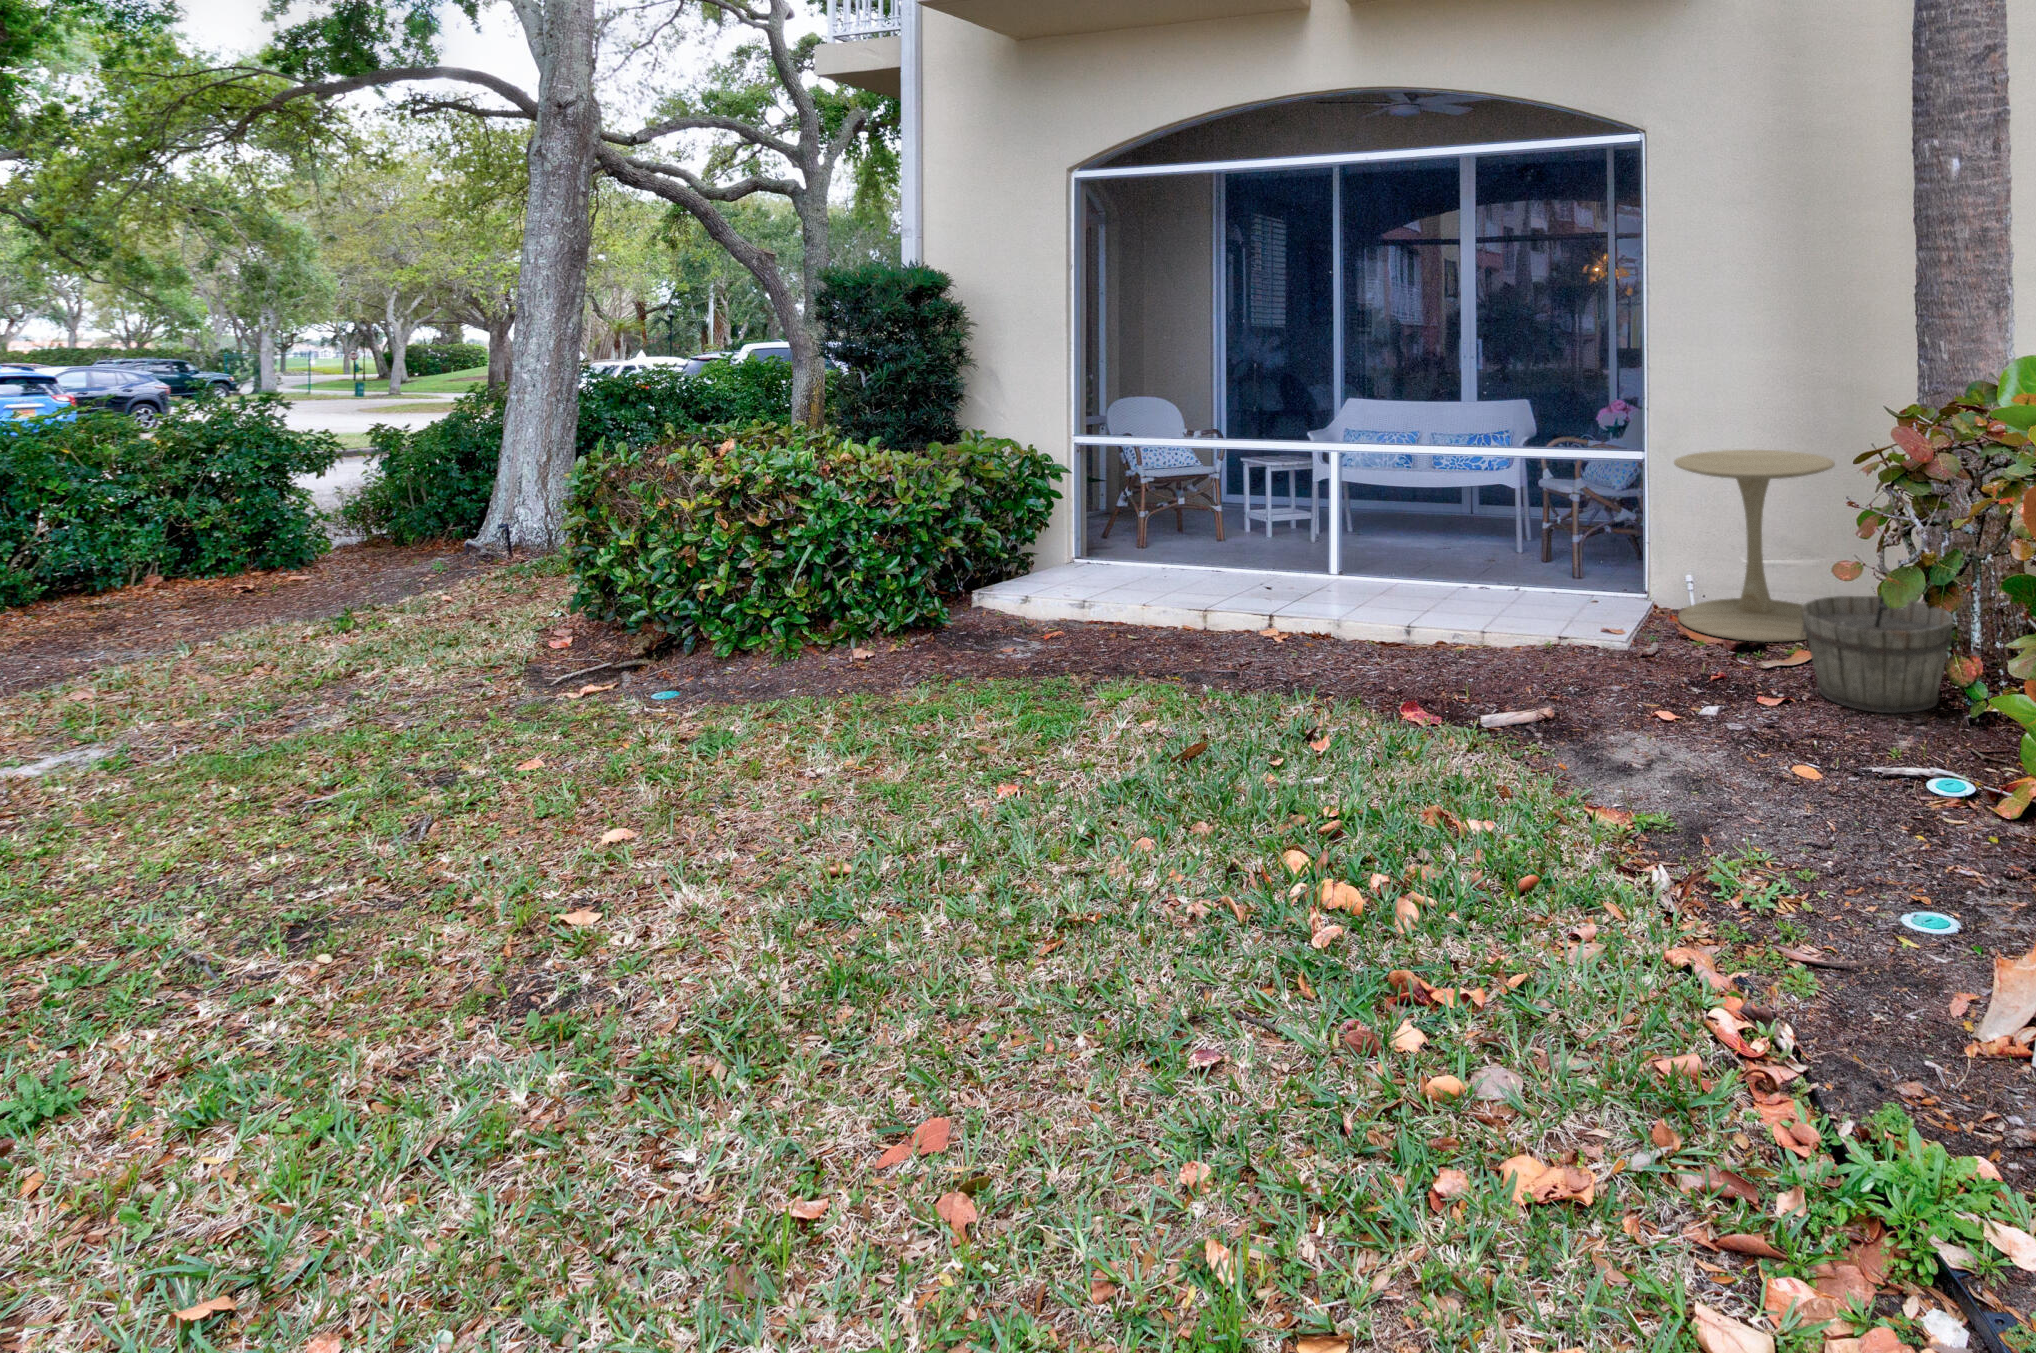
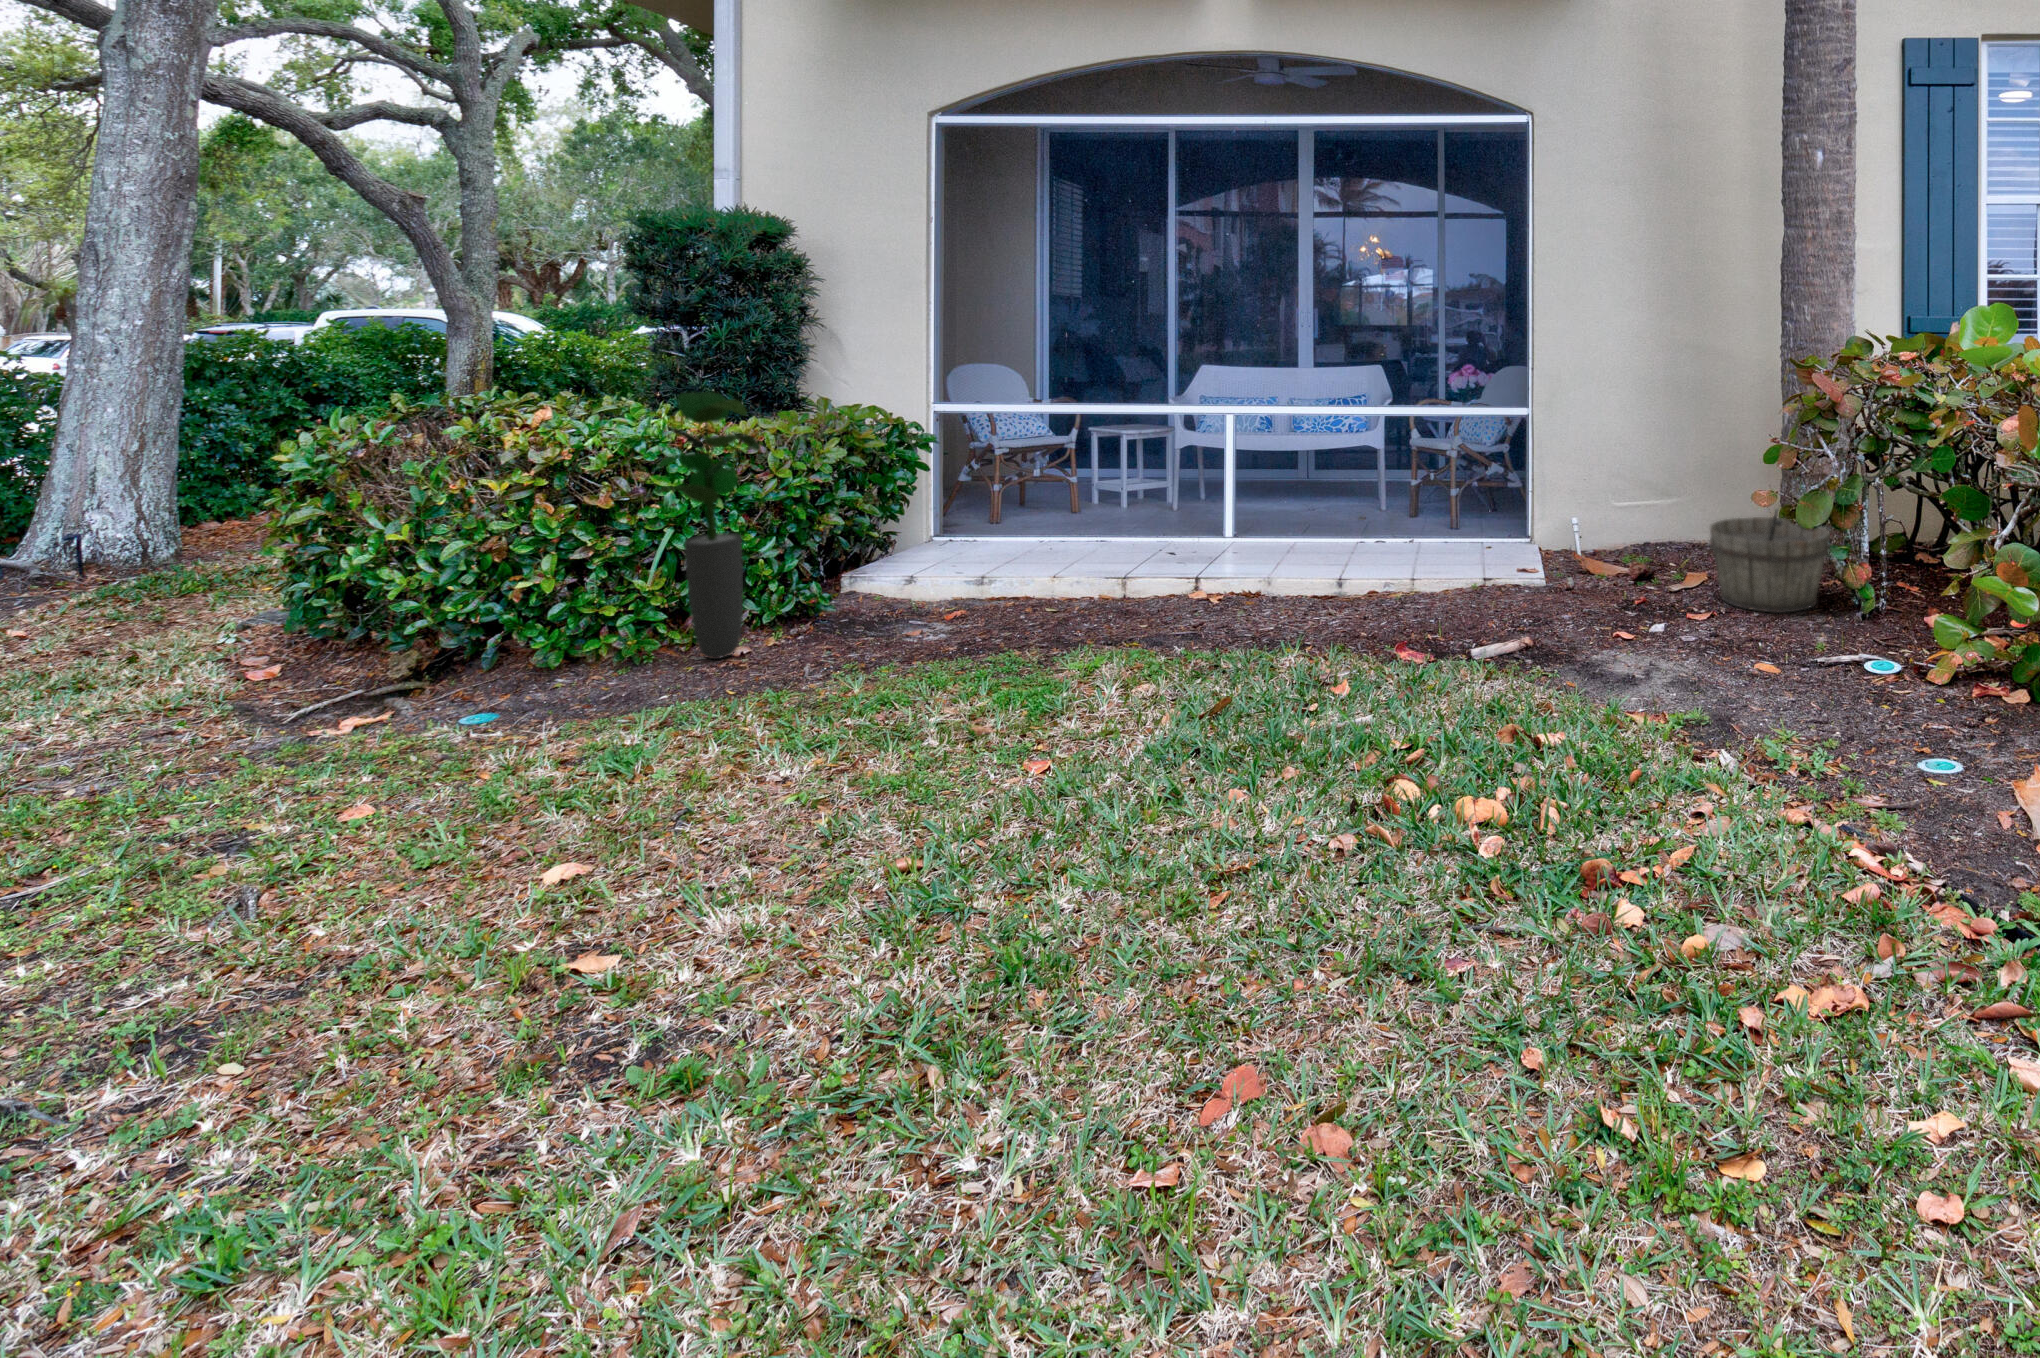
potted plant: none [774,435,878,665] -> present [641,392,762,659]
pedestal table: present [1674,450,1835,642] -> none [1569,402,1702,566]

